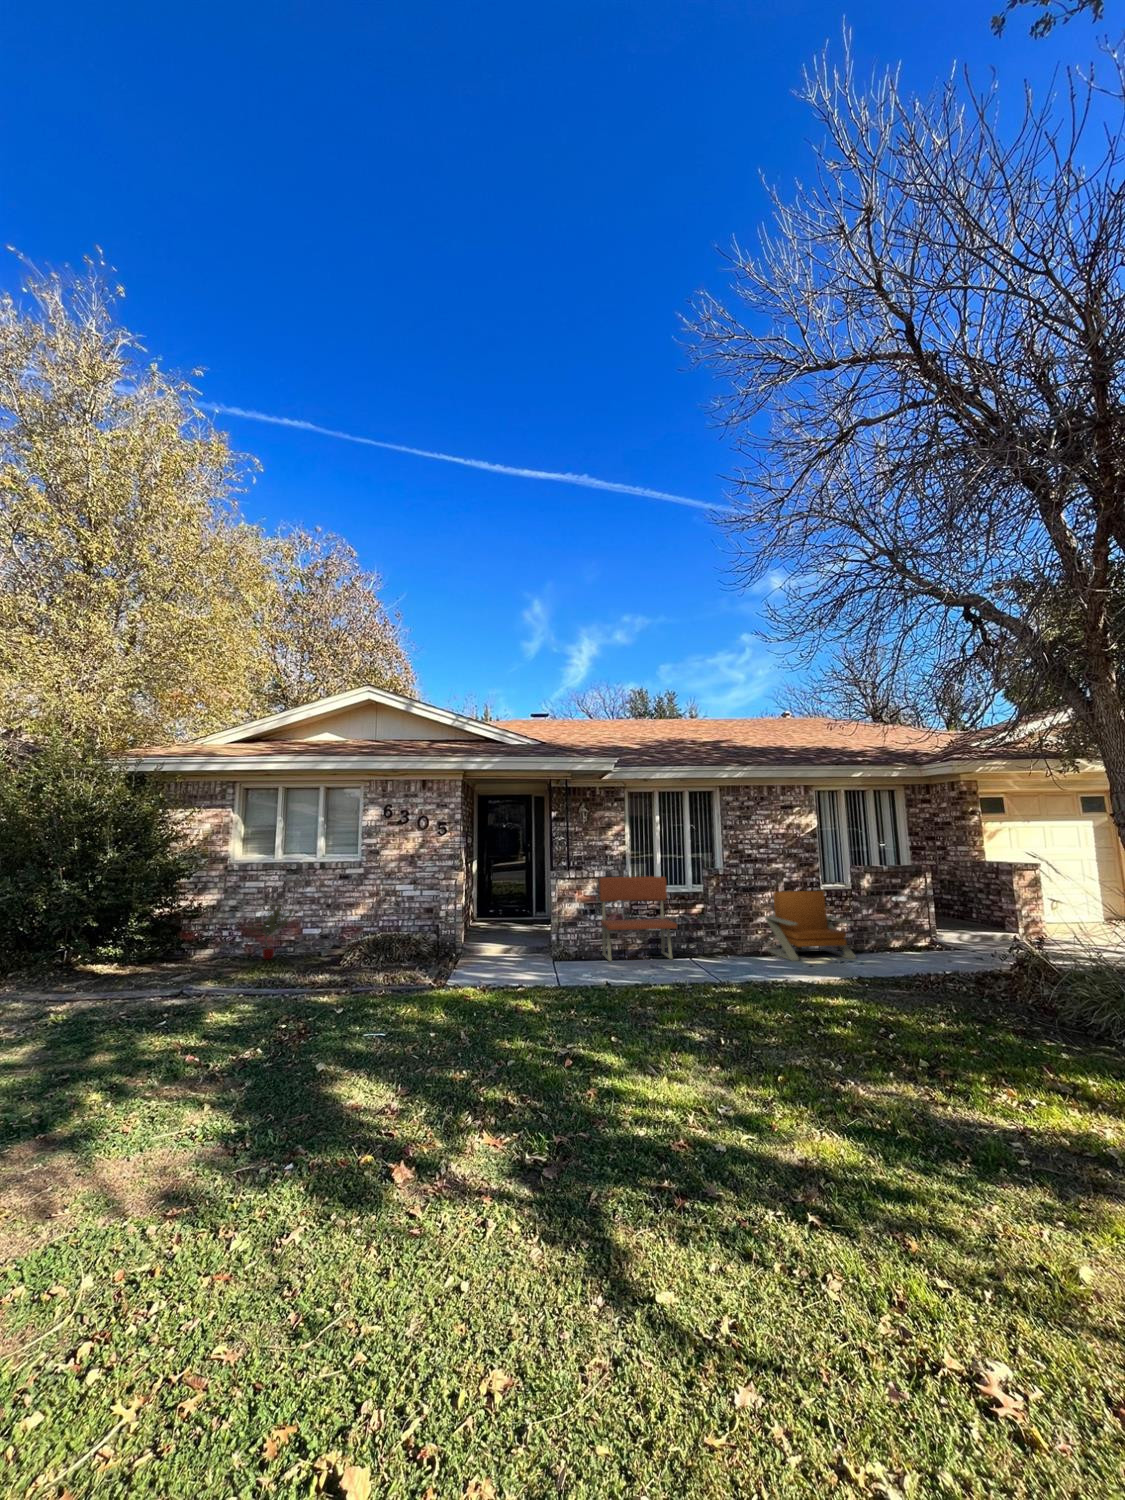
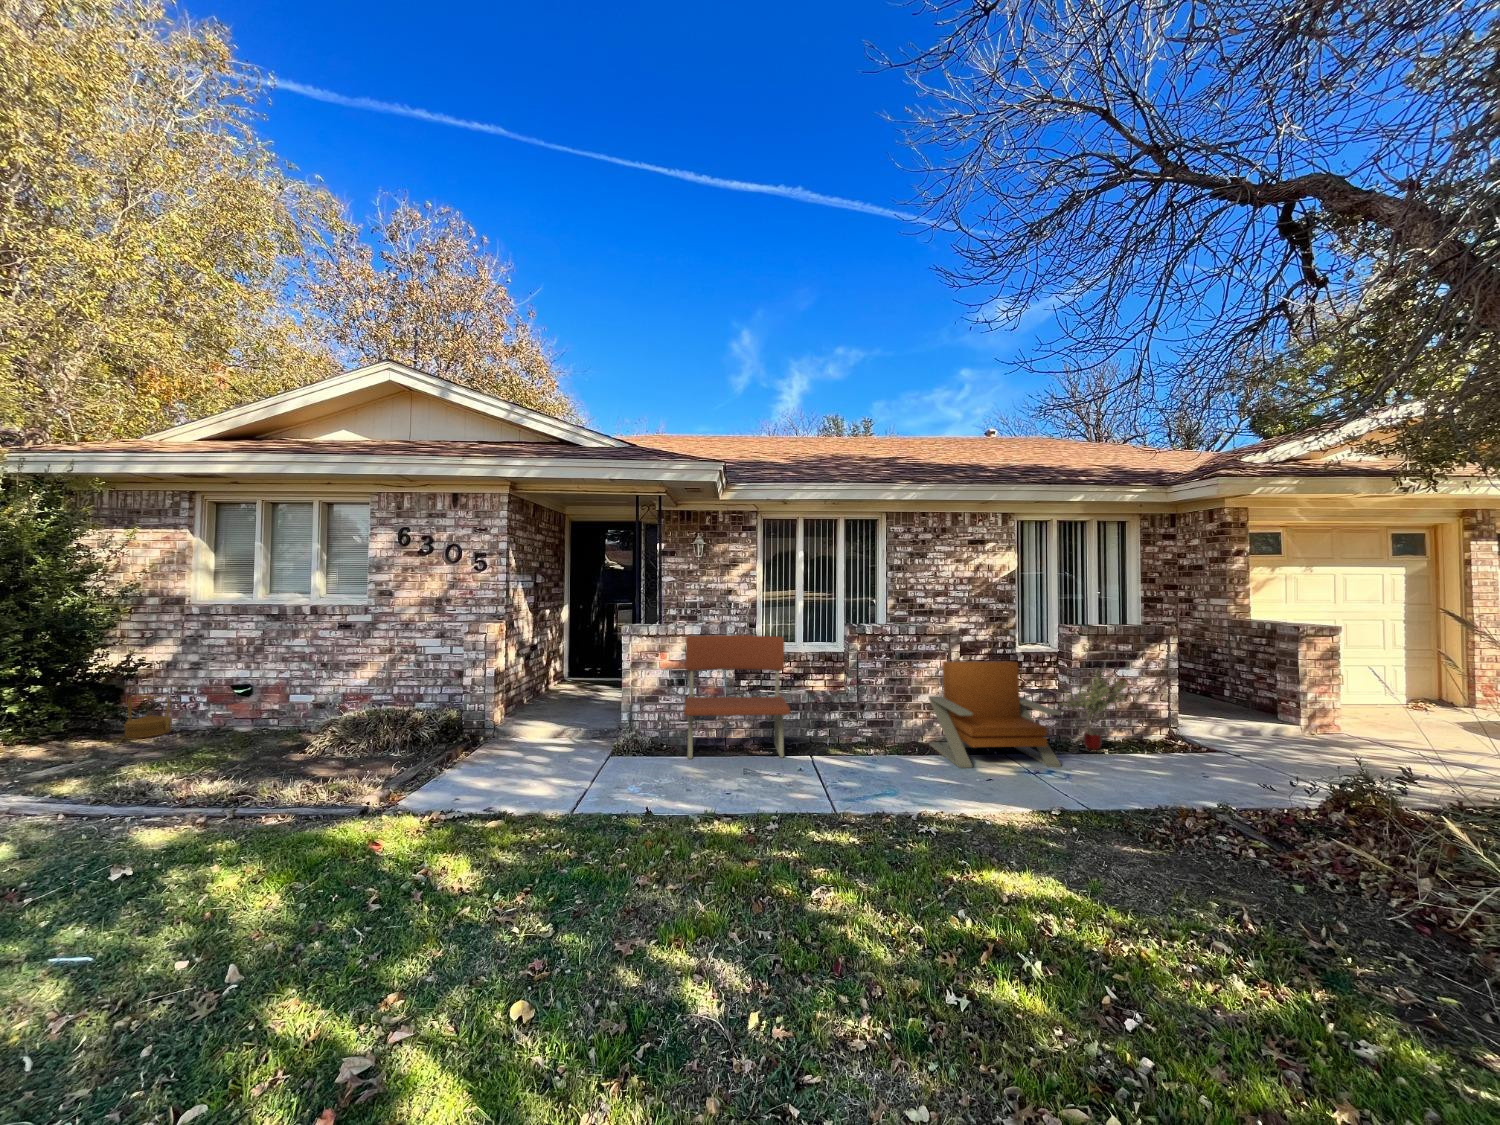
potted tree: present [248,902,293,960] -> present [1060,669,1127,750]
woven basket: none [190,931,221,962] -> present [124,696,172,738]

